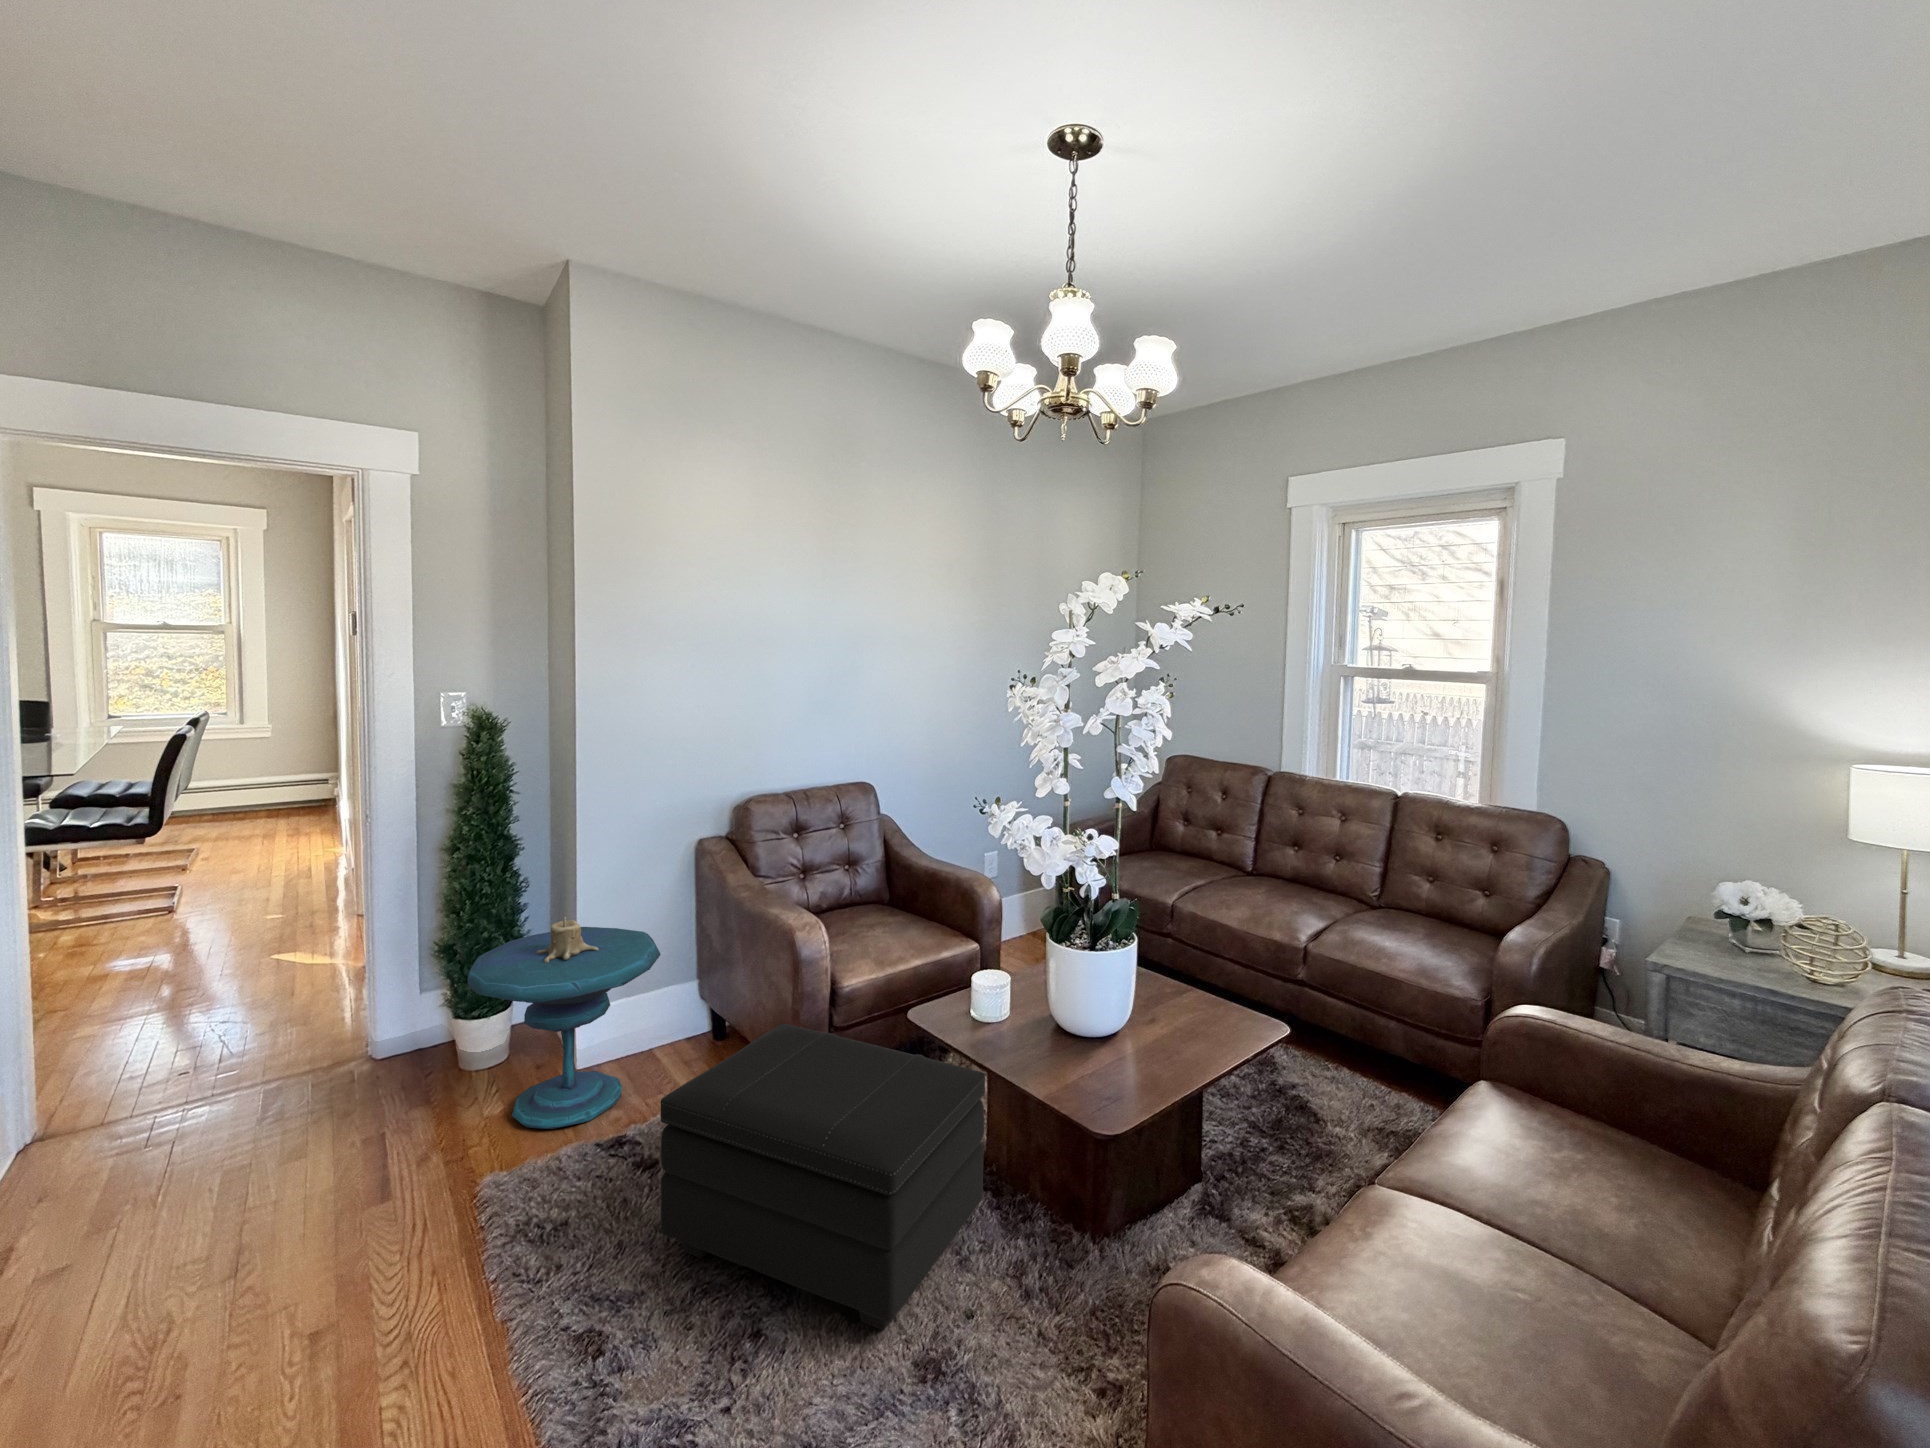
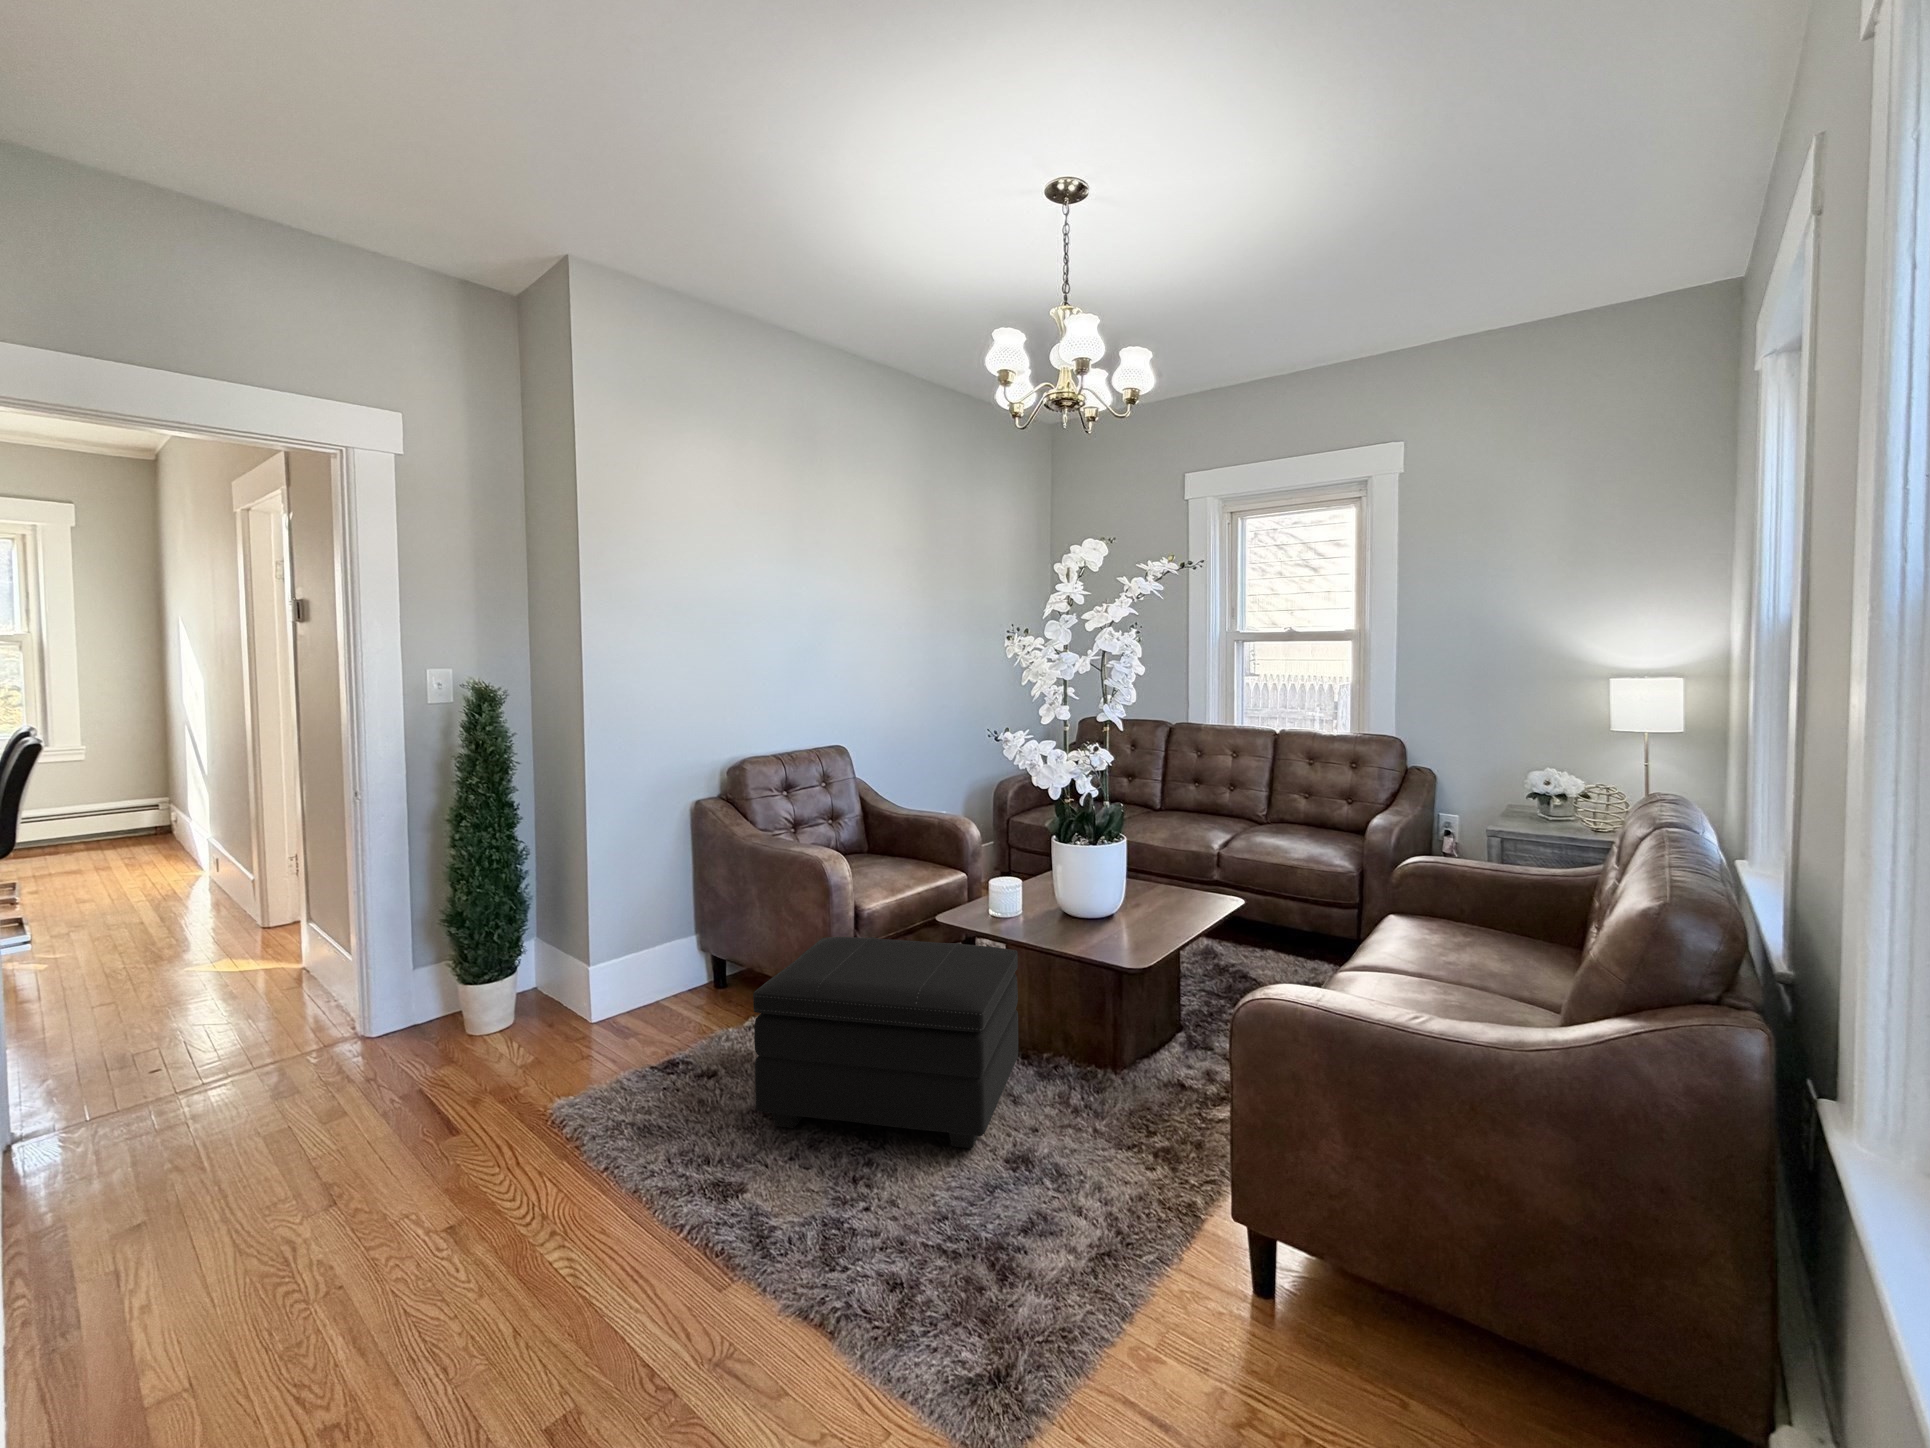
side table: present [468,917,661,1129] -> none [506,867,685,1065]

